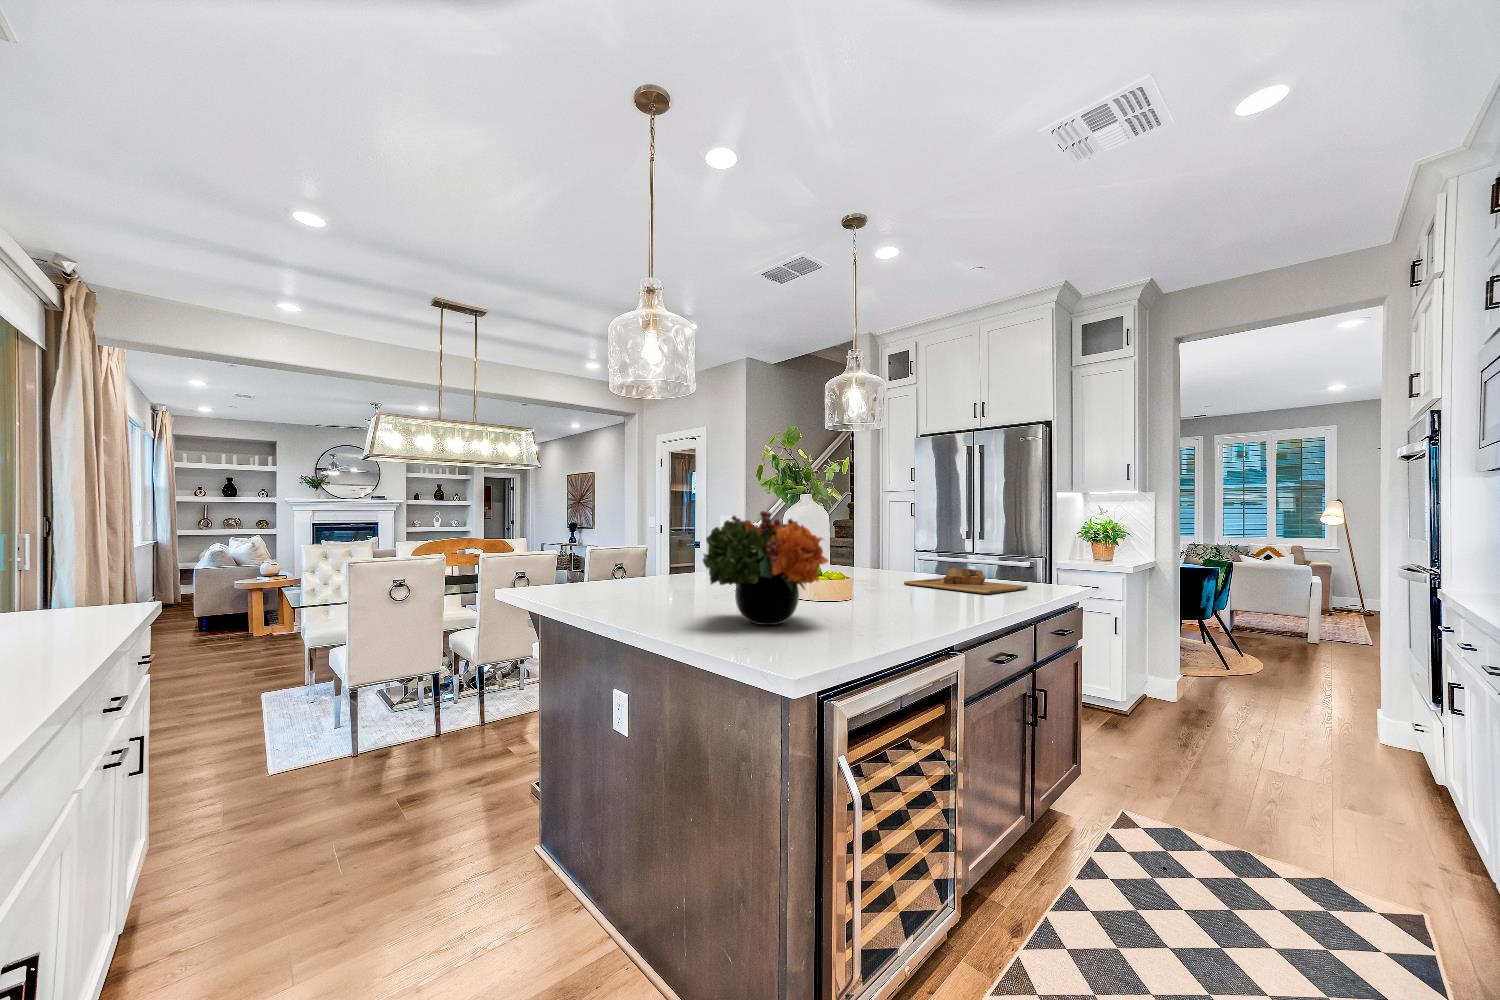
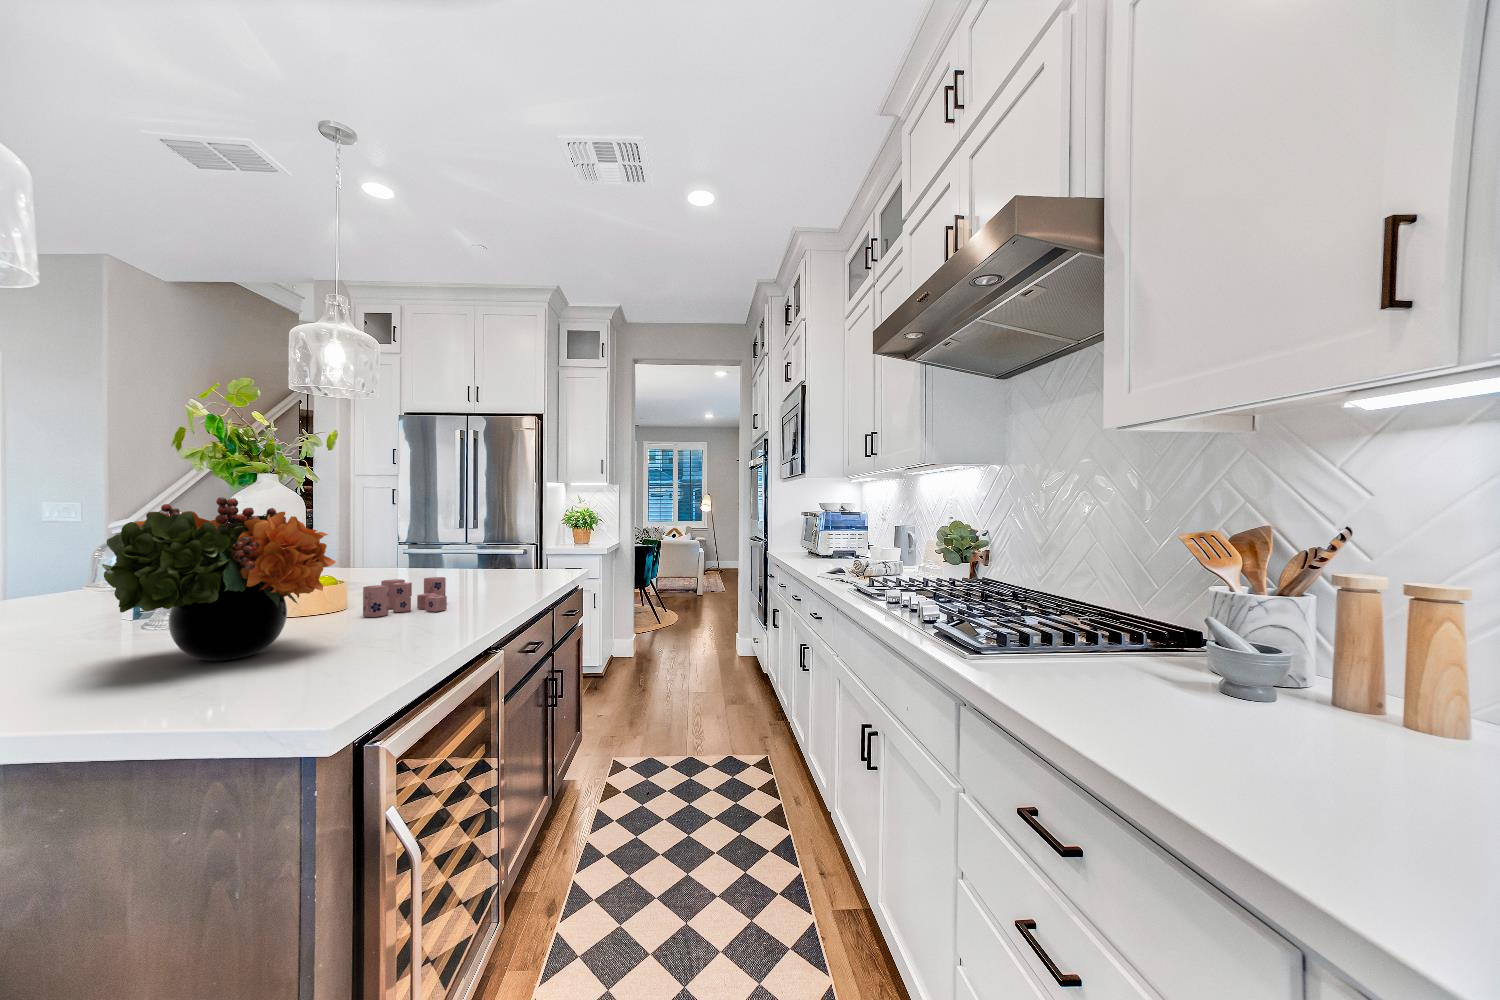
cutting board: present [904,568,1028,594] -> none [403,560,538,584]
candle: none [859,580,926,611] -> present [363,577,447,617]

